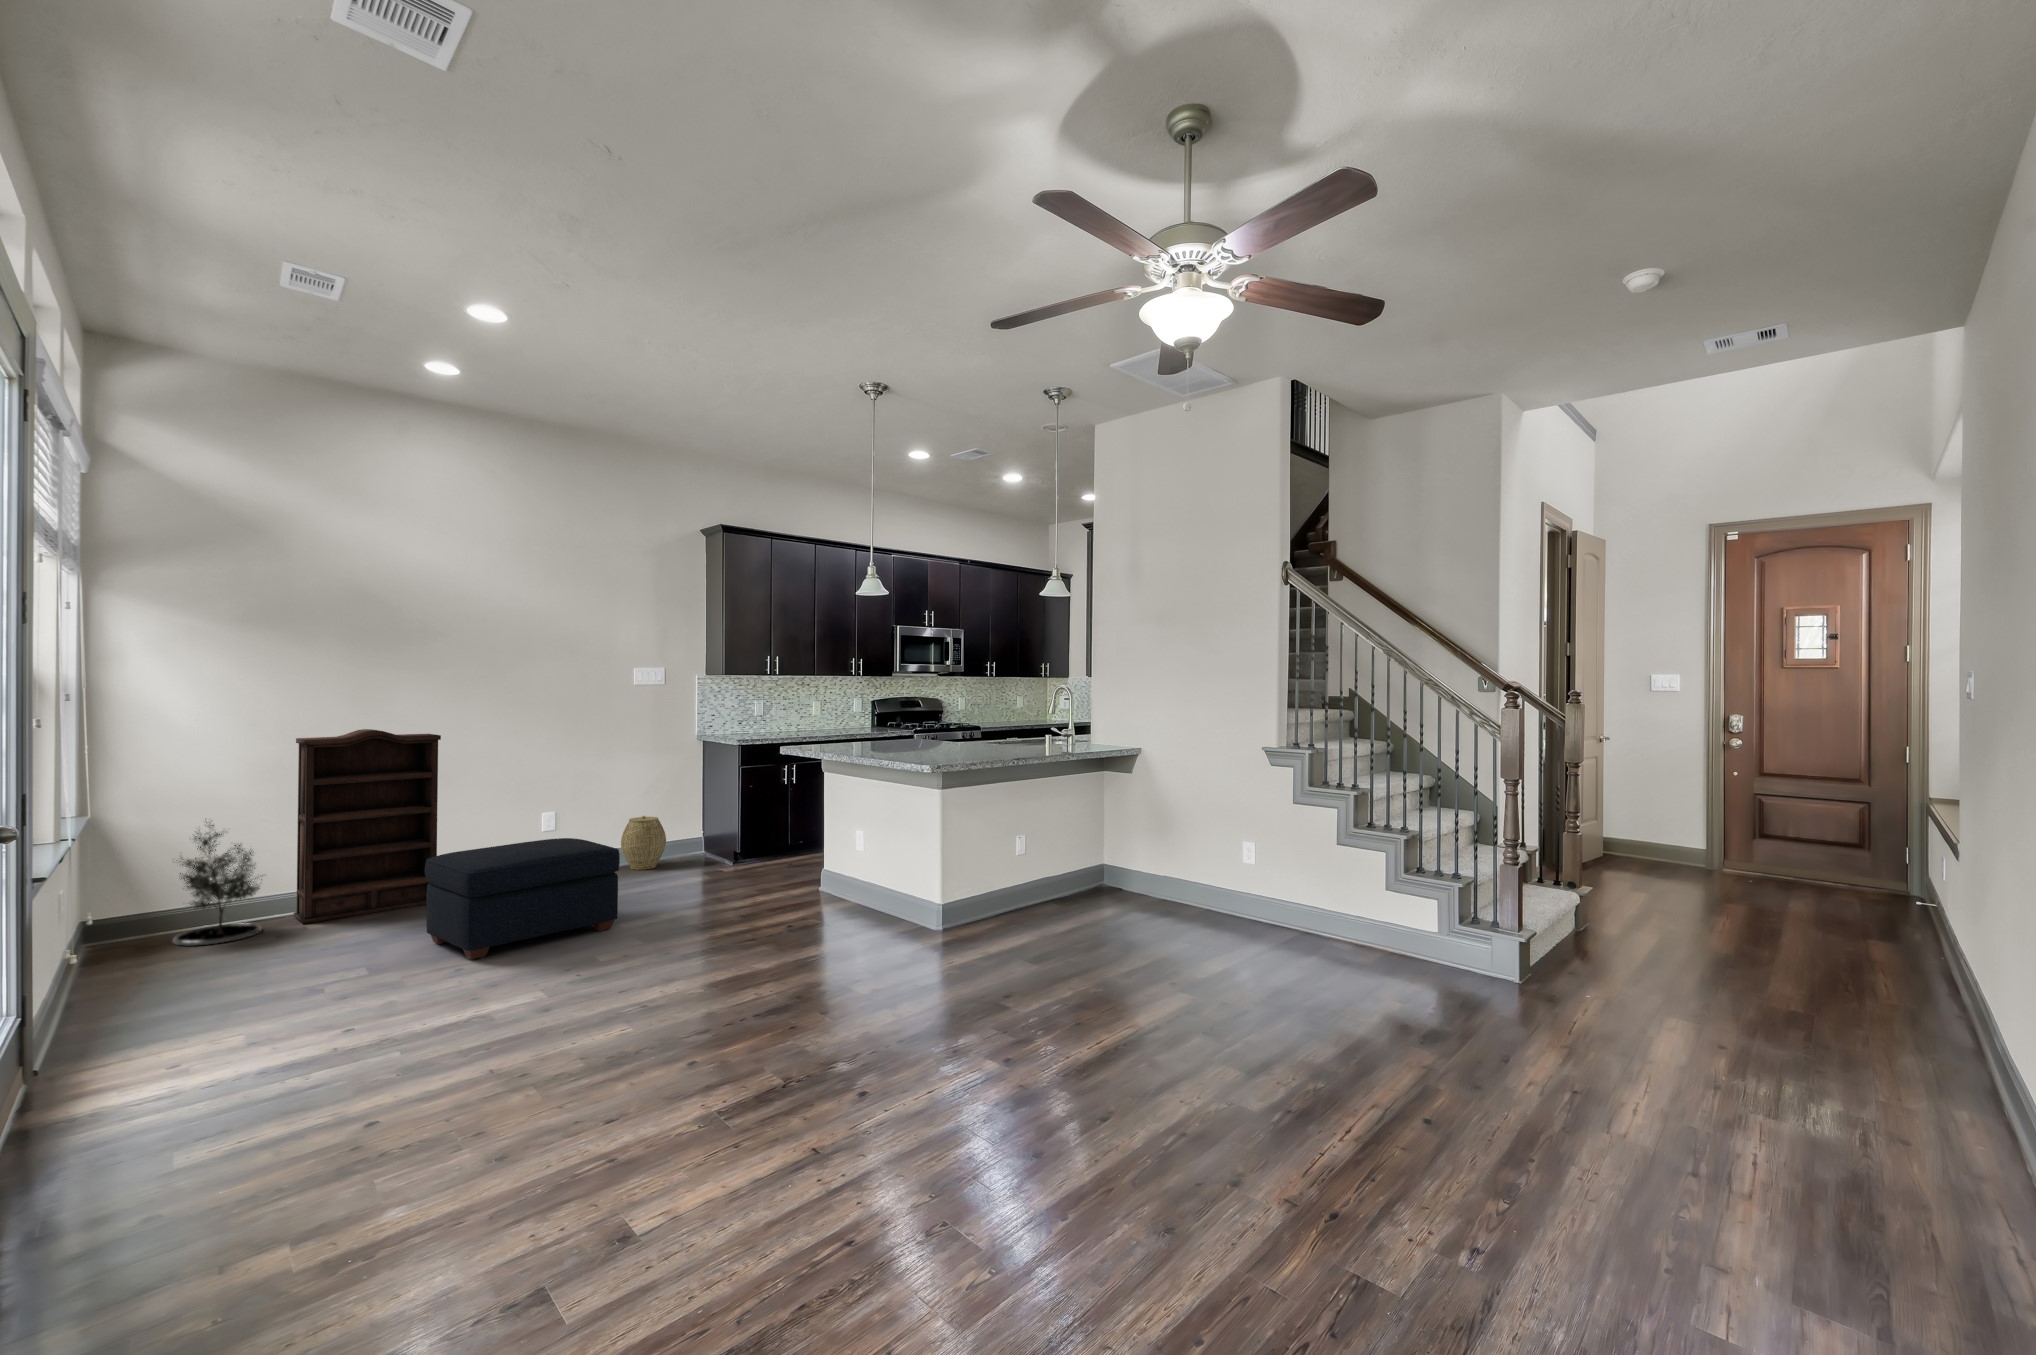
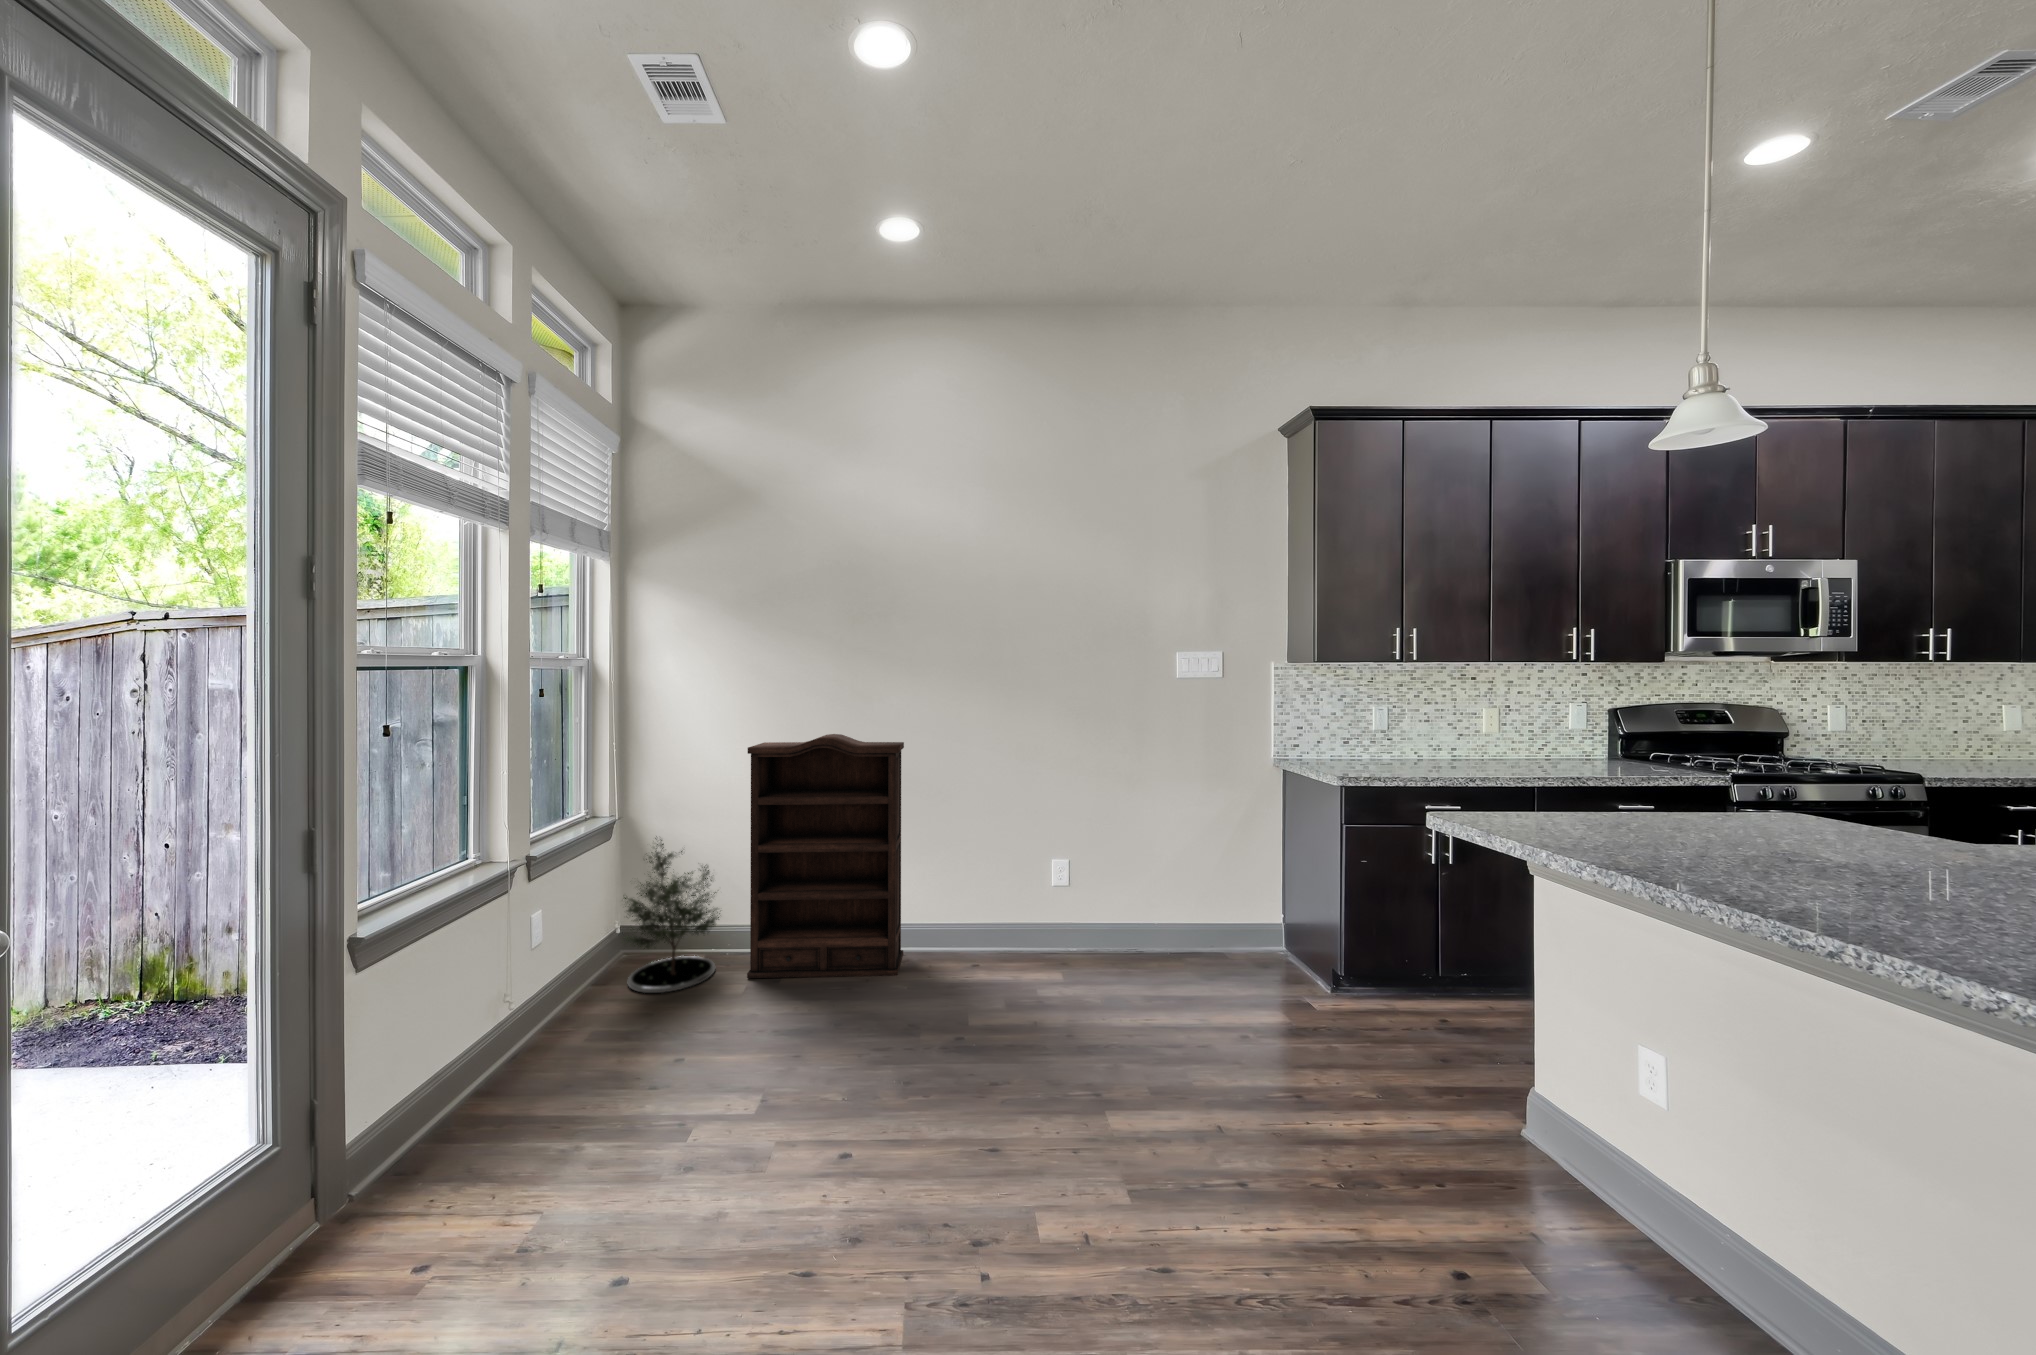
woven basket: present [621,816,666,870] -> none [1149,883,1215,972]
ottoman: present [425,838,620,959] -> none [705,949,1018,1213]

